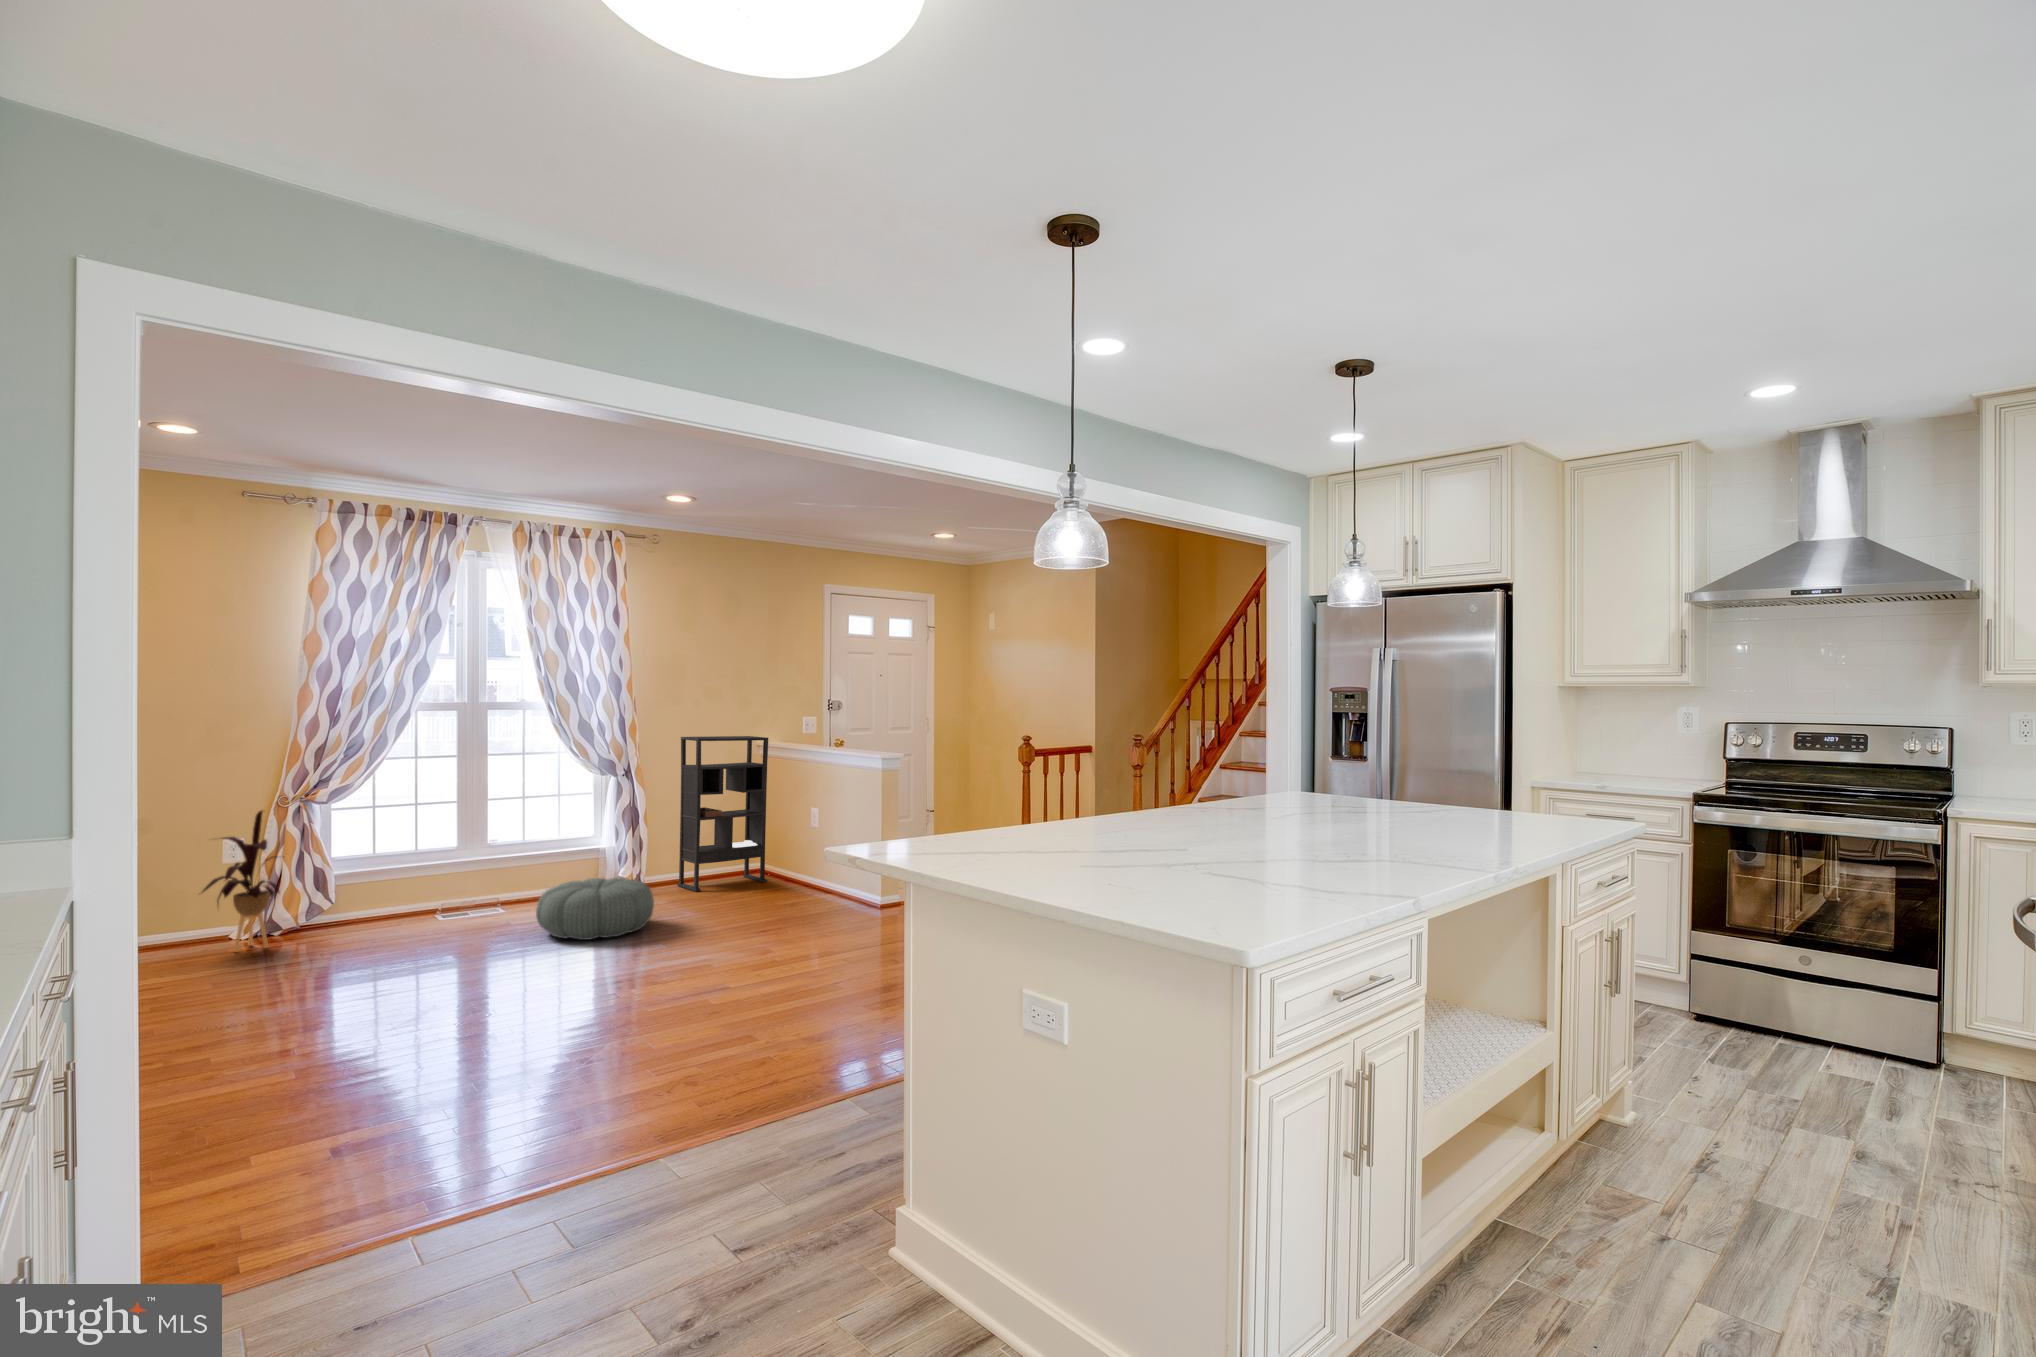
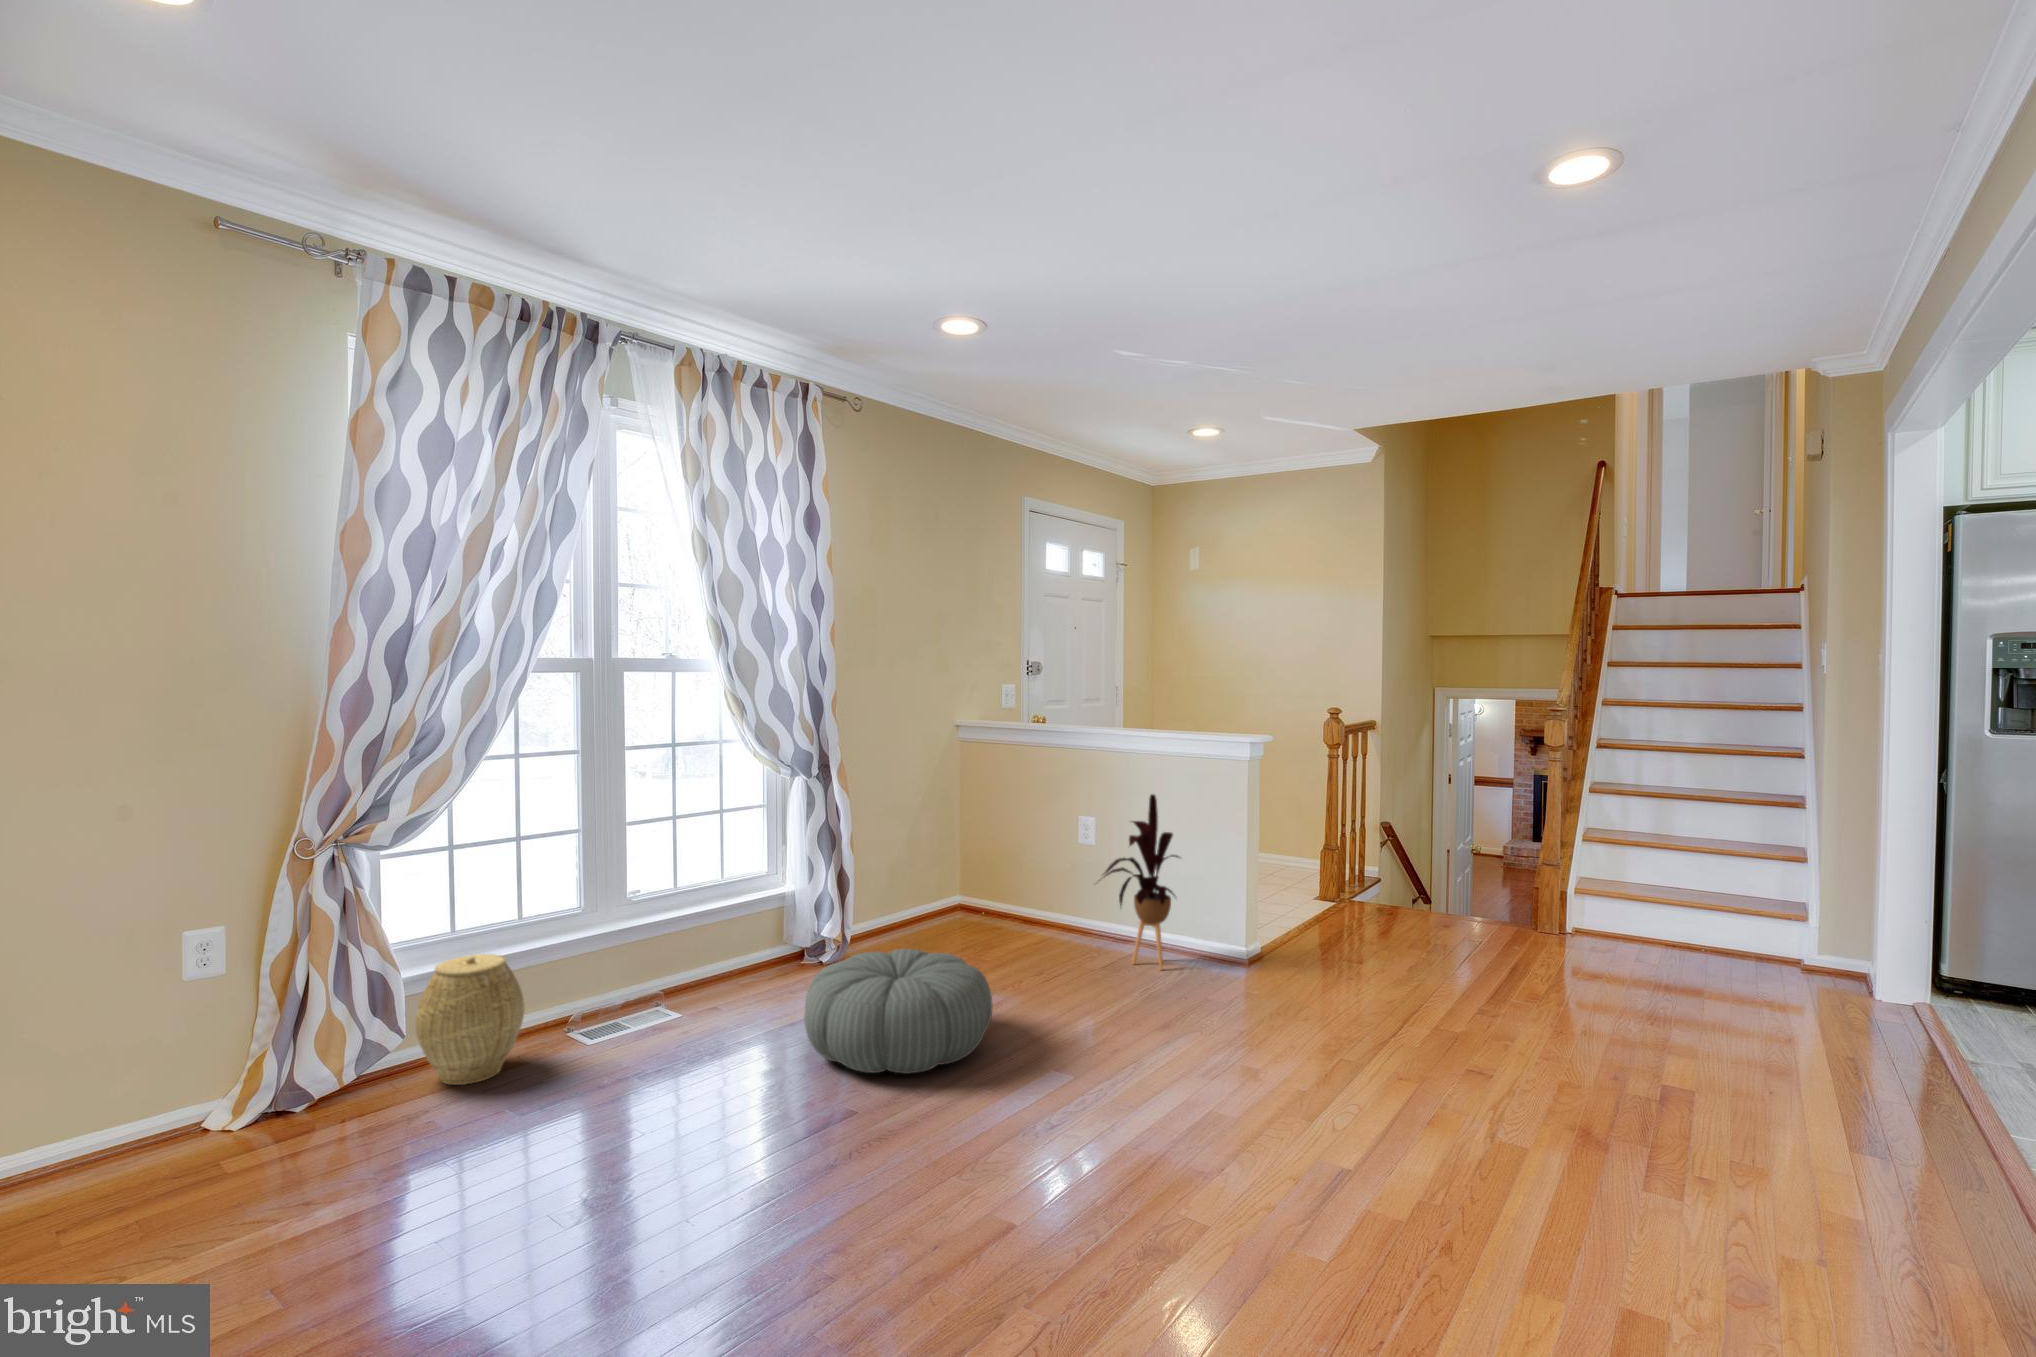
bookshelf: present [677,736,768,892] -> none [879,710,995,947]
house plant: present [203,811,279,952] -> present [1096,794,1178,970]
woven basket: none [340,865,400,931] -> present [415,954,524,1085]

